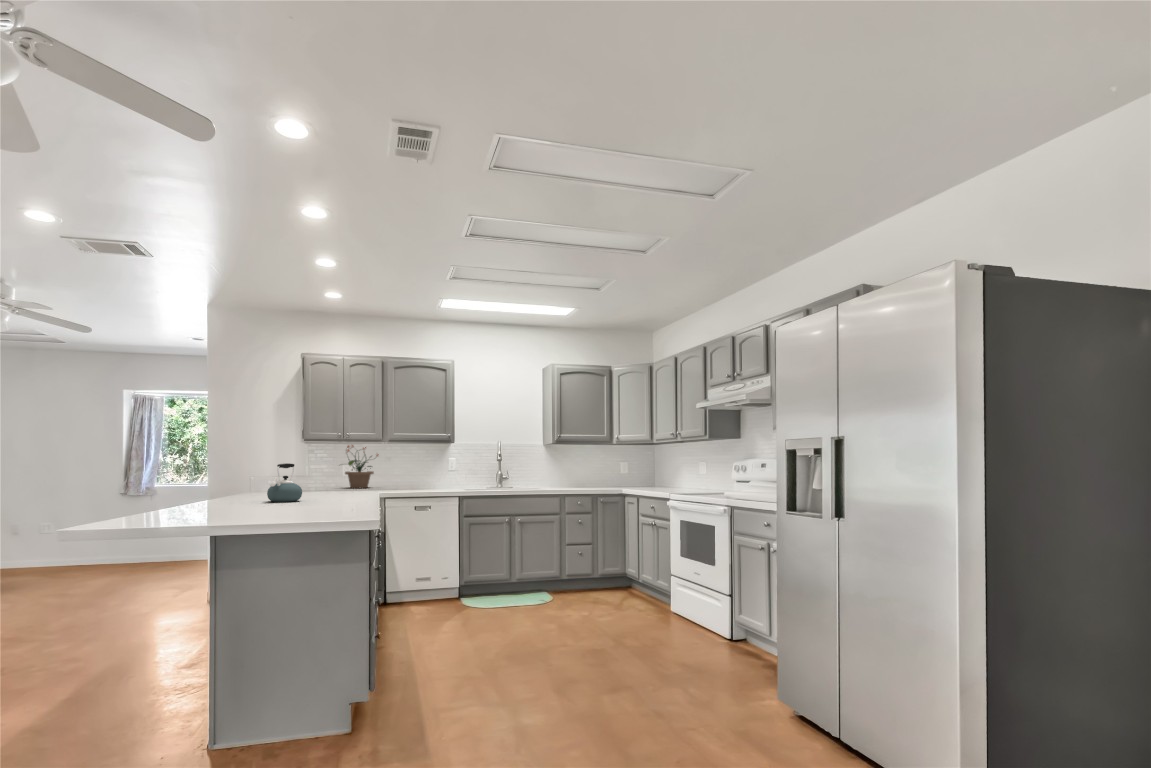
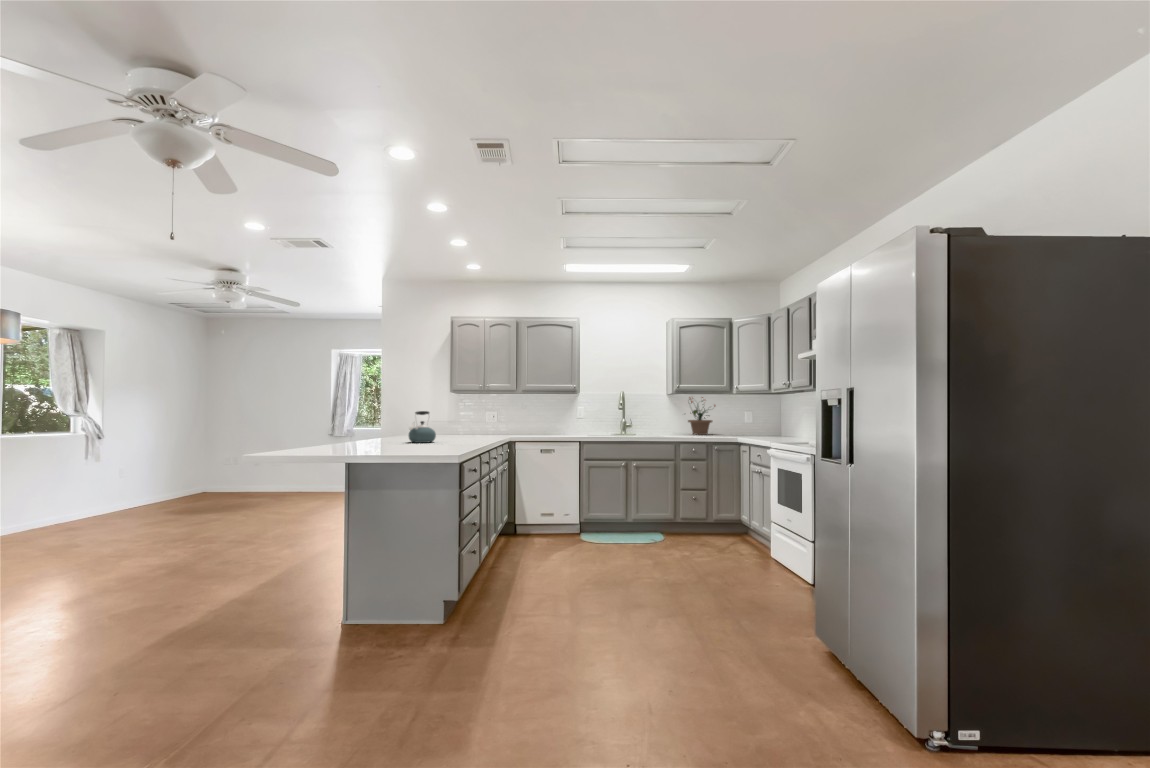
potted plant: present [345,445,379,488] -> present [688,397,715,435]

